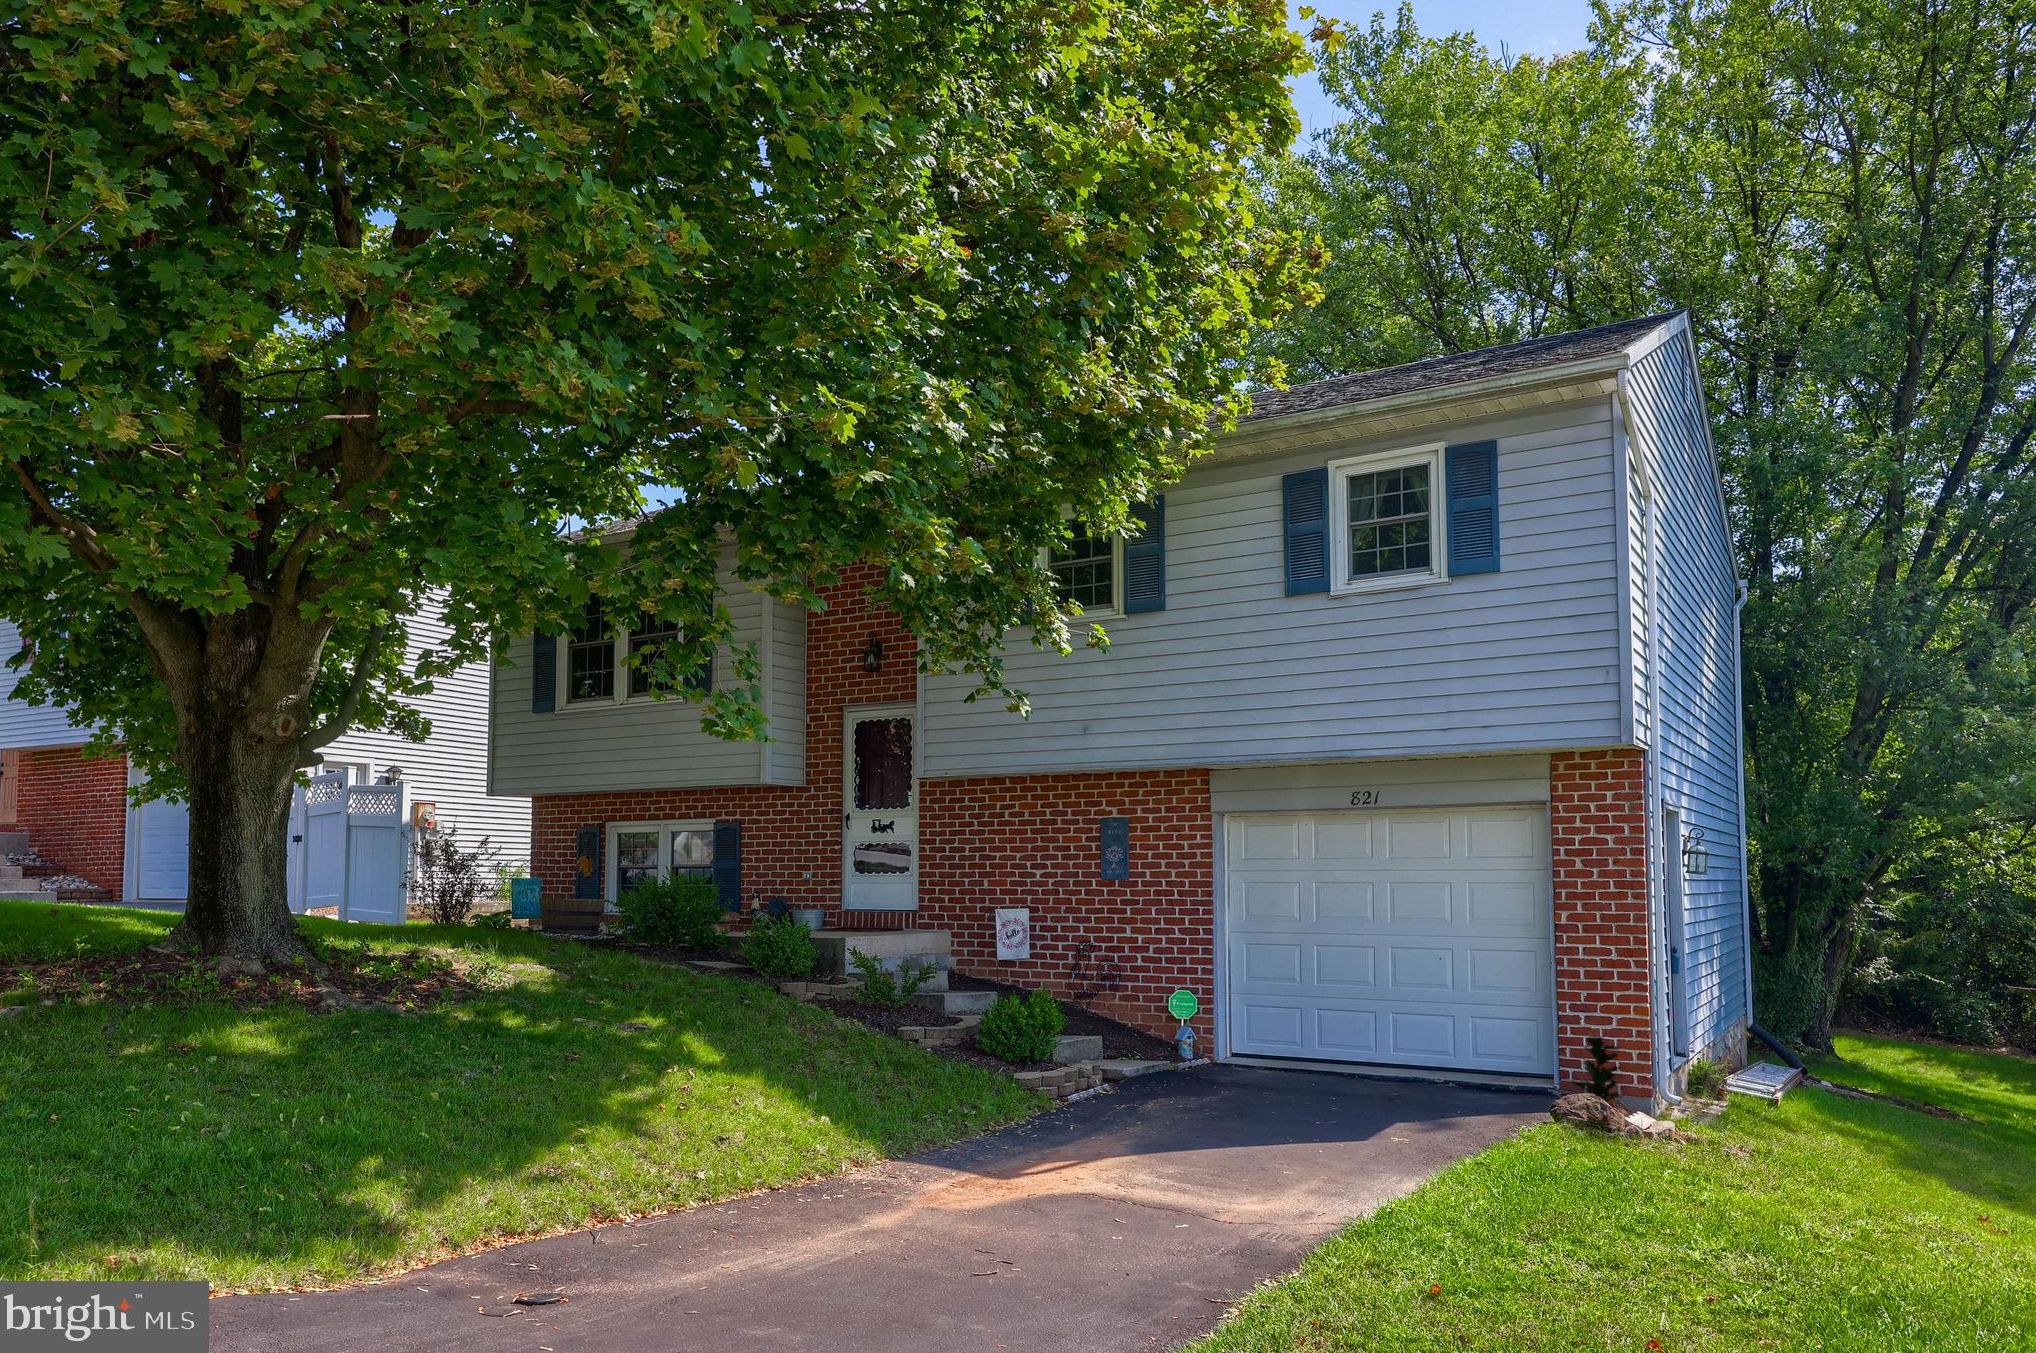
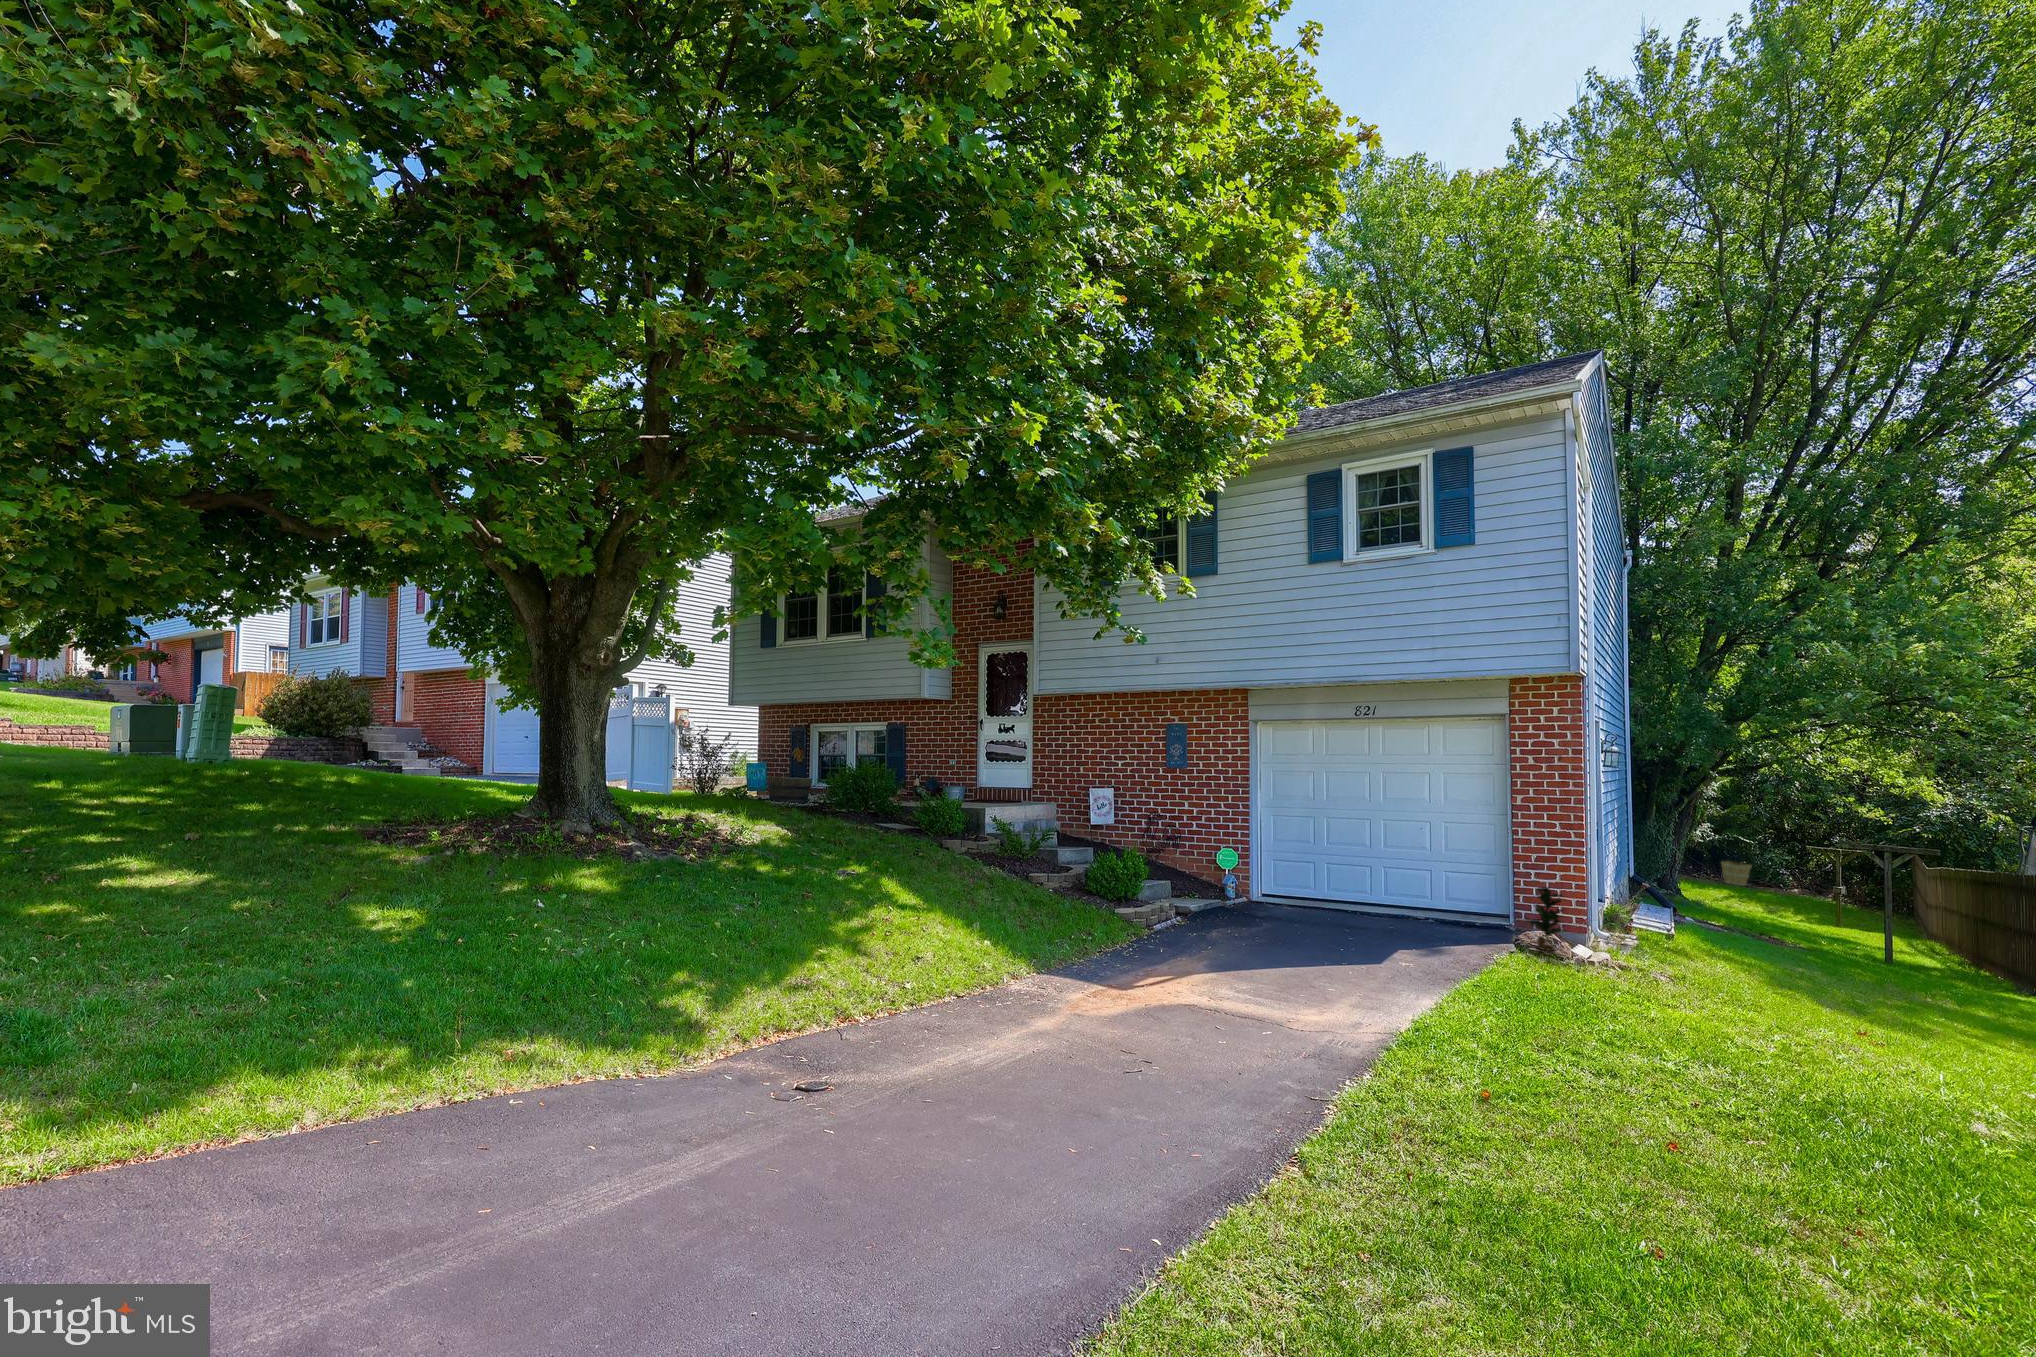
wooden bucket: none [1912,1009,1954,1045] -> present [1721,861,1752,886]

